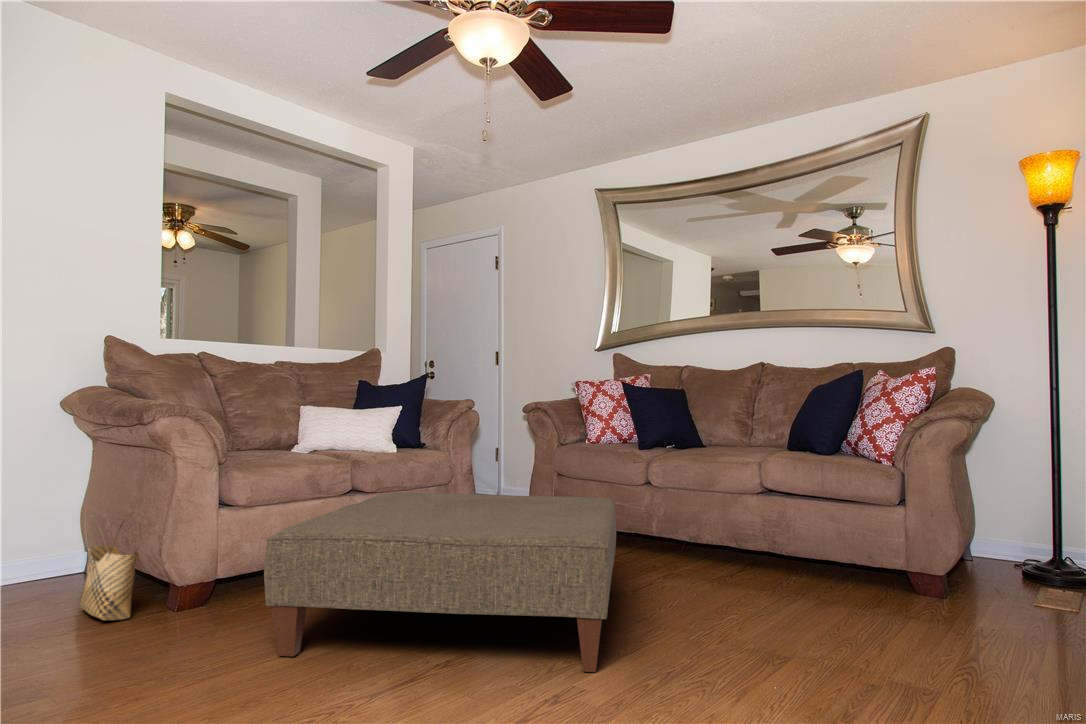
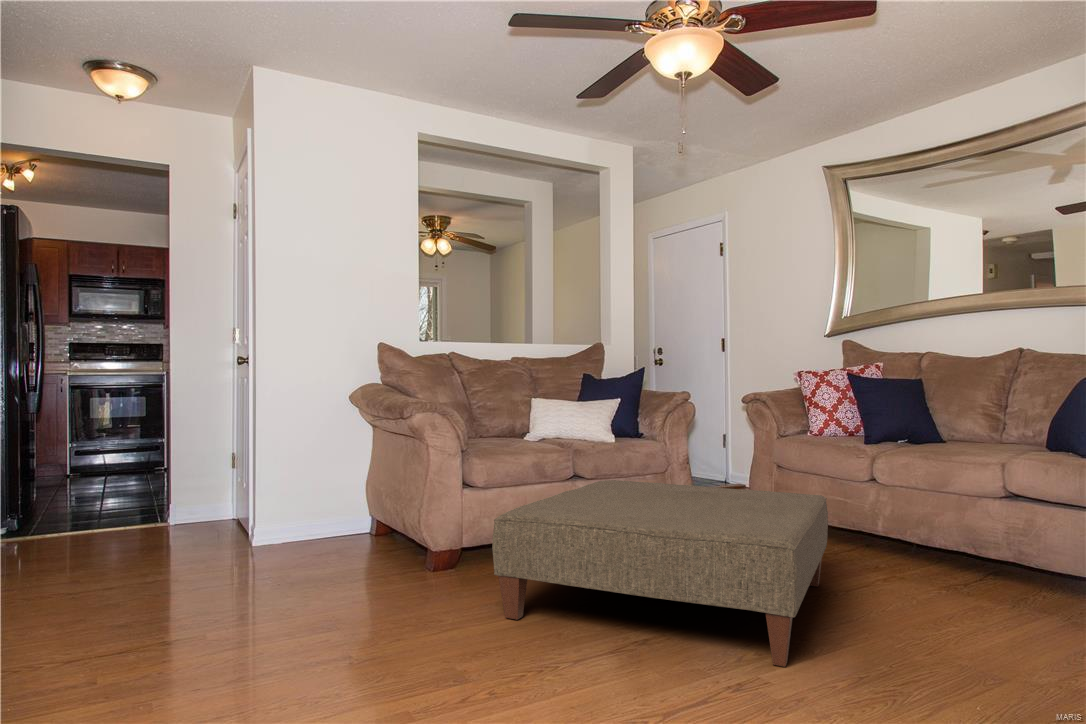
woven basket: present [80,512,140,620] -> none [364,489,405,575]

